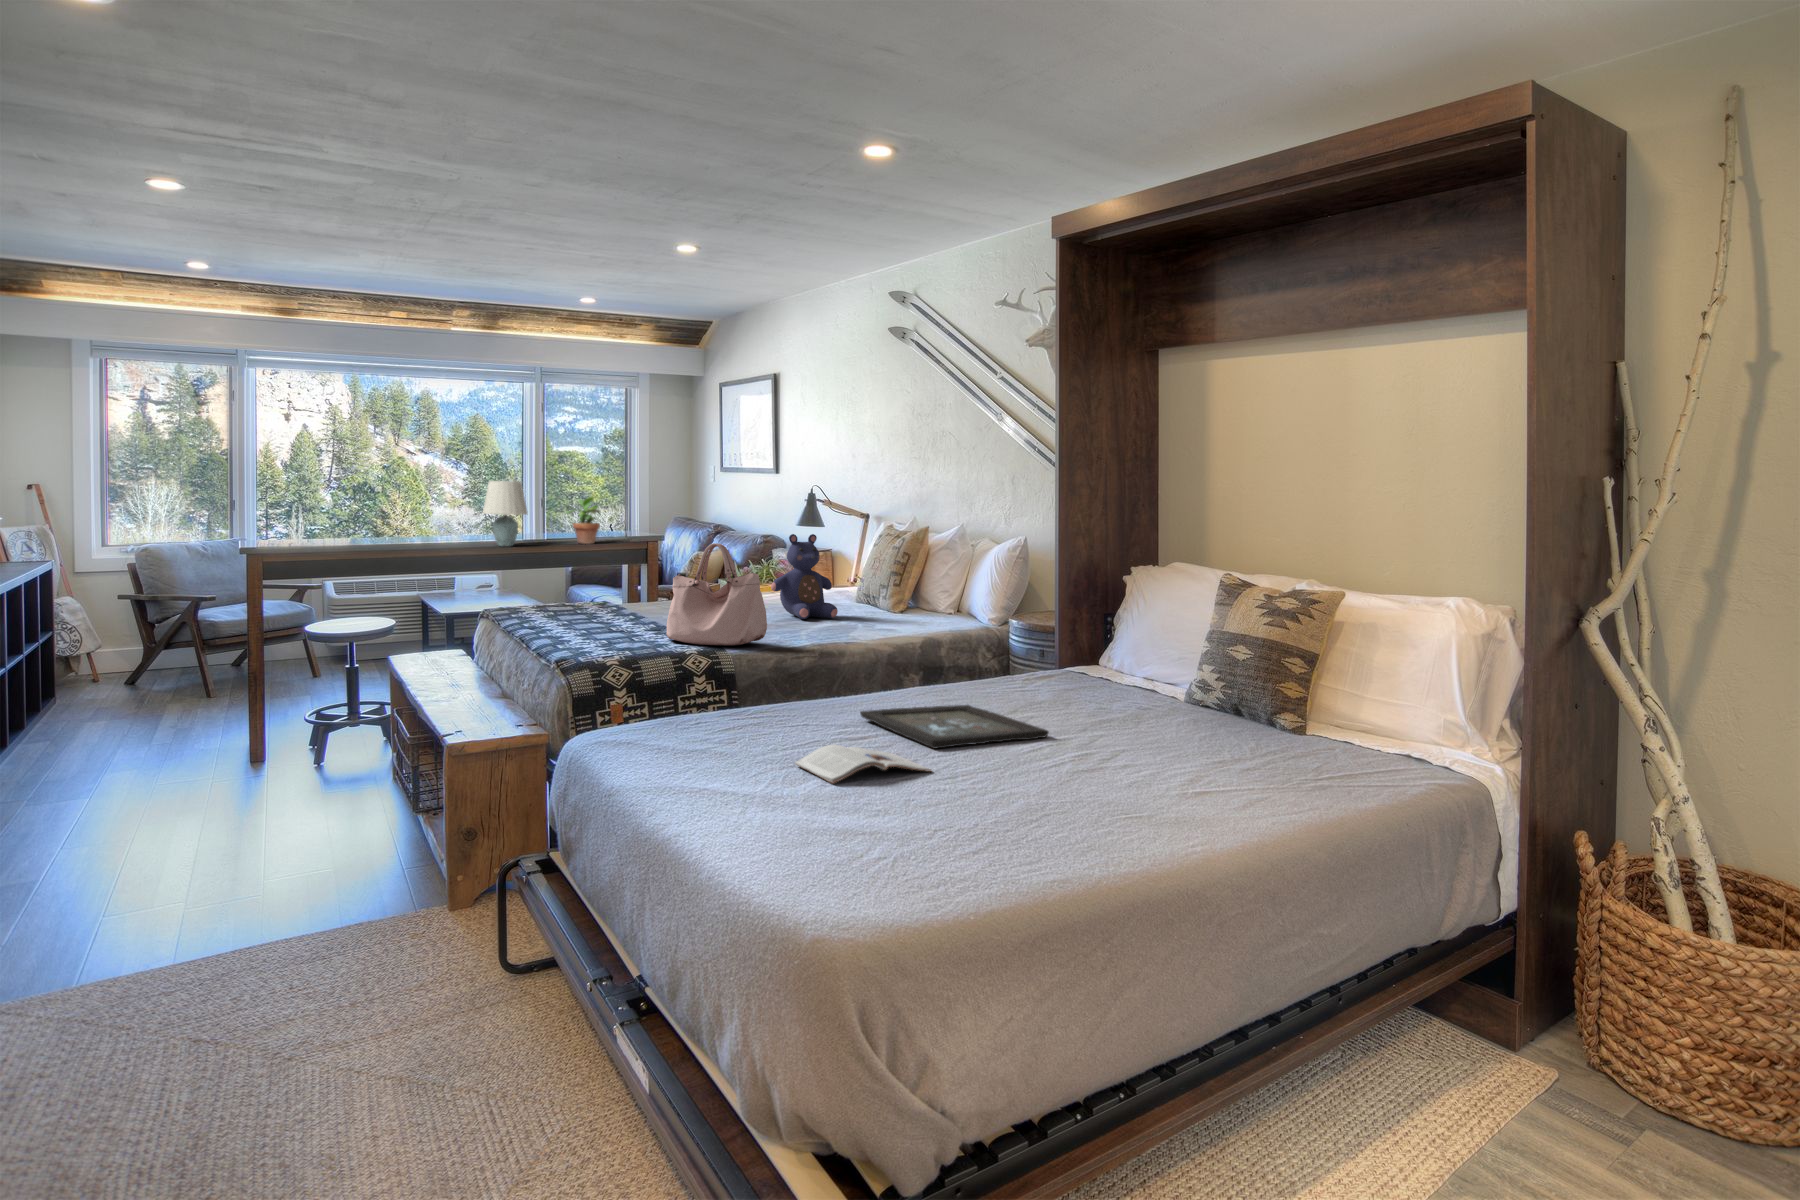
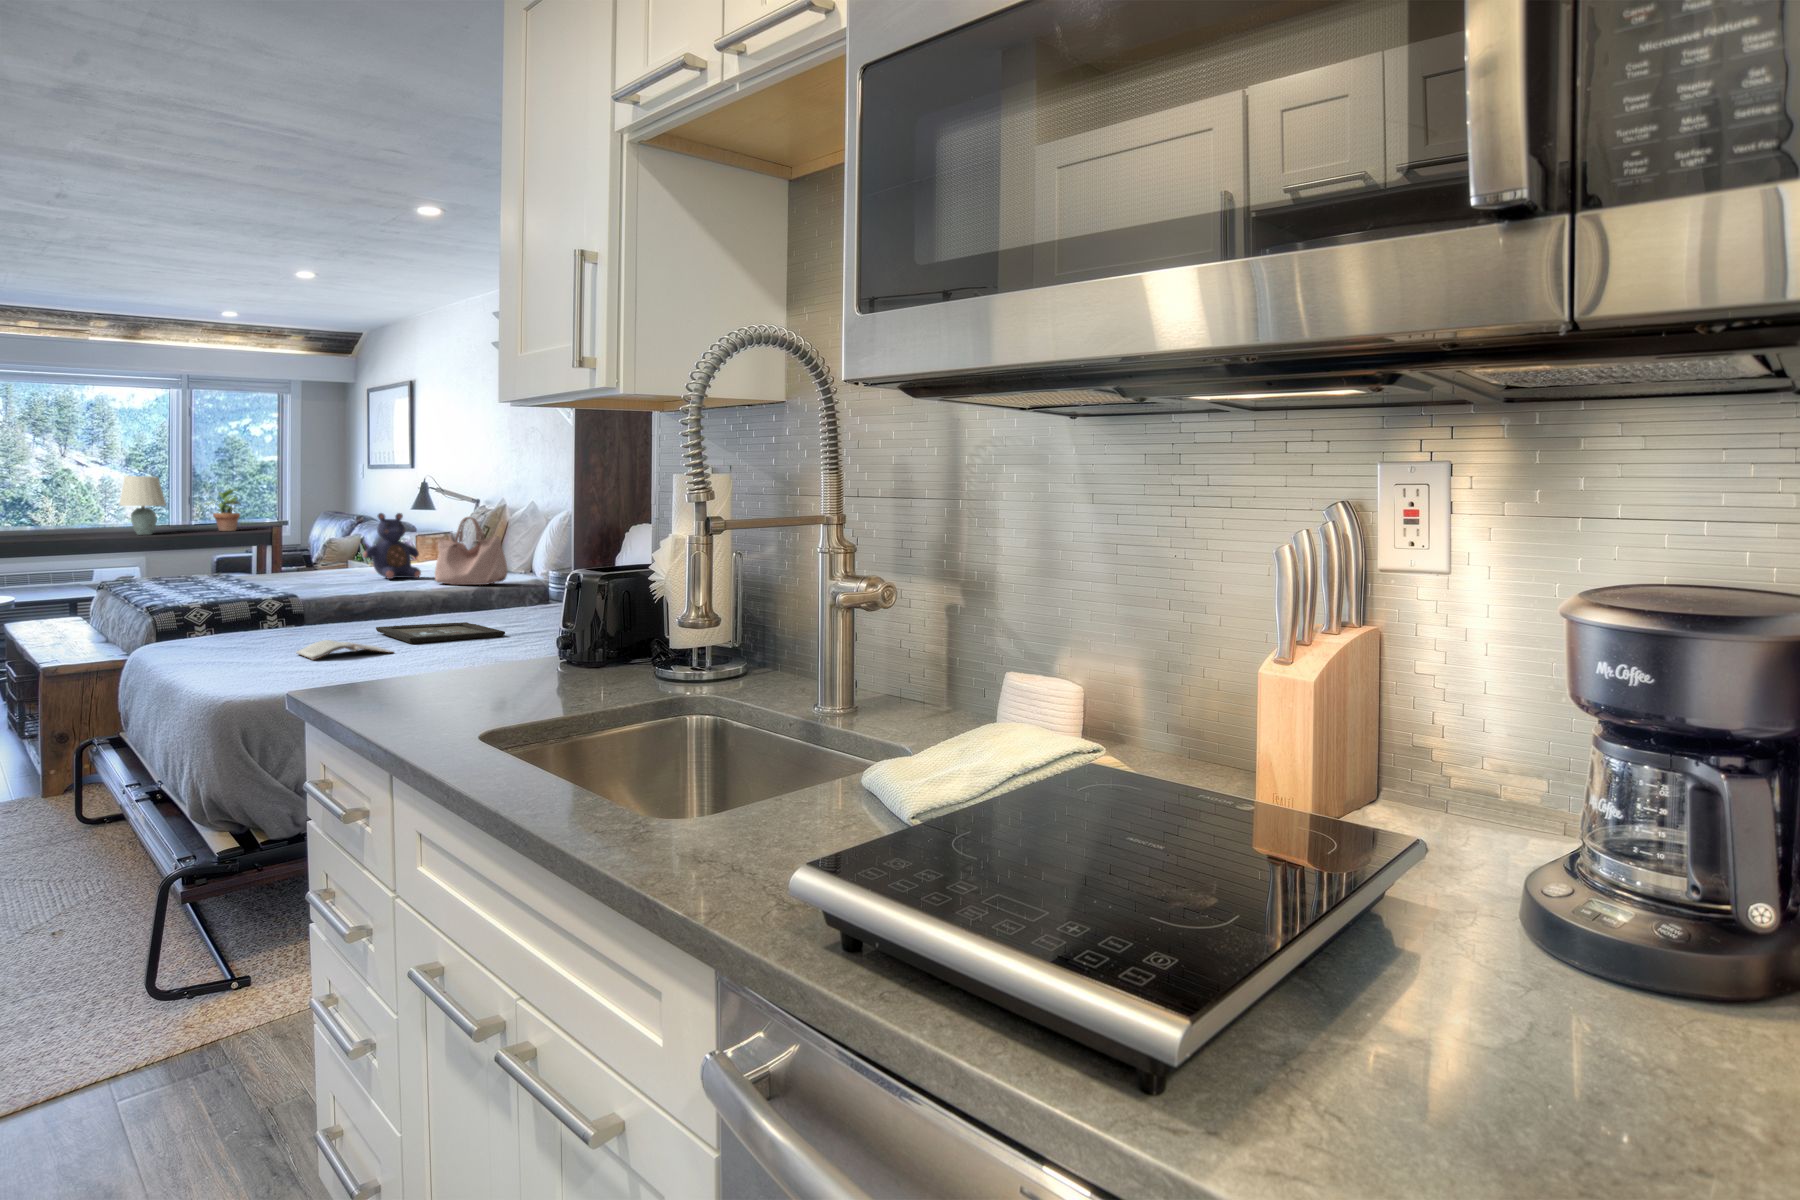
handbag: present [667,543,767,645] -> present [435,517,507,585]

